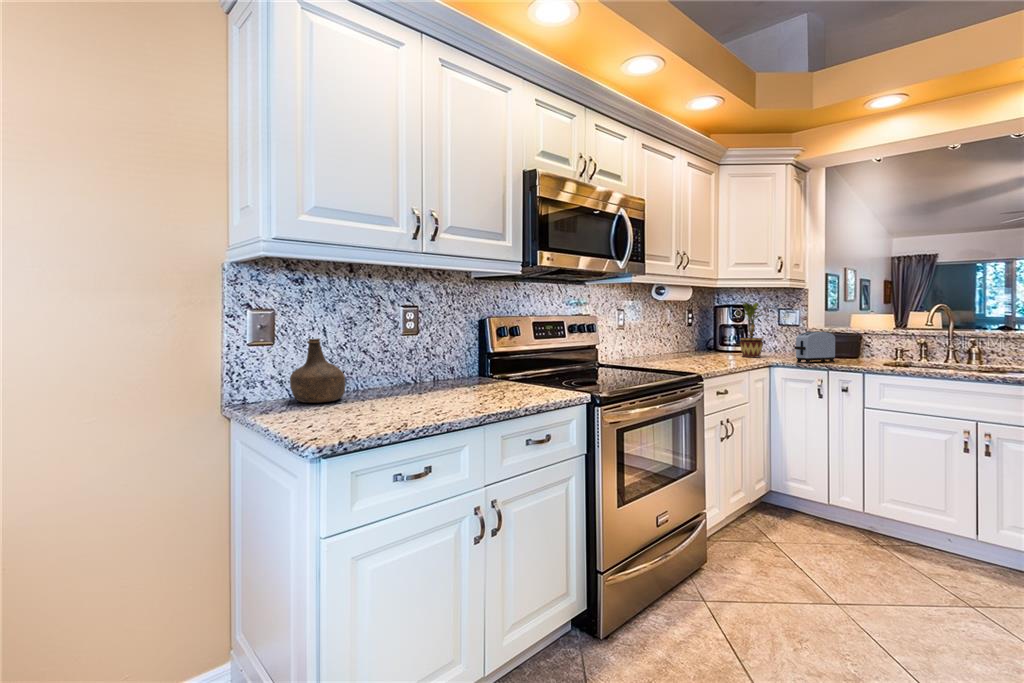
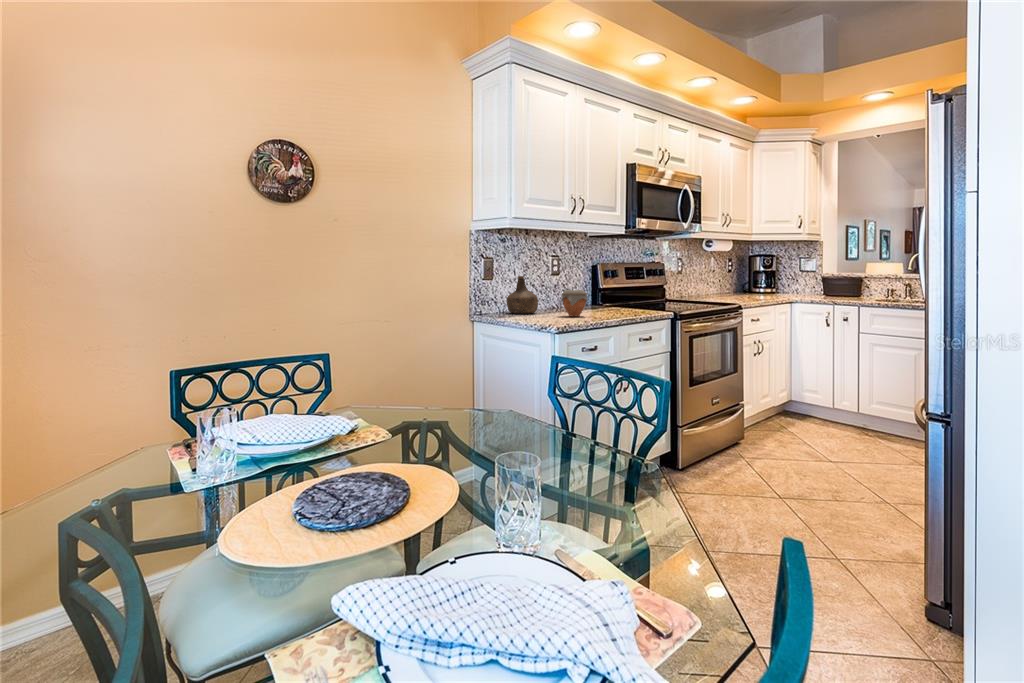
potted plant: present [737,302,767,357] -> none [762,253,799,297]
toaster: present [794,332,836,363] -> none [809,276,841,300]
jar: none [347,366,401,417] -> present [561,290,588,316]

